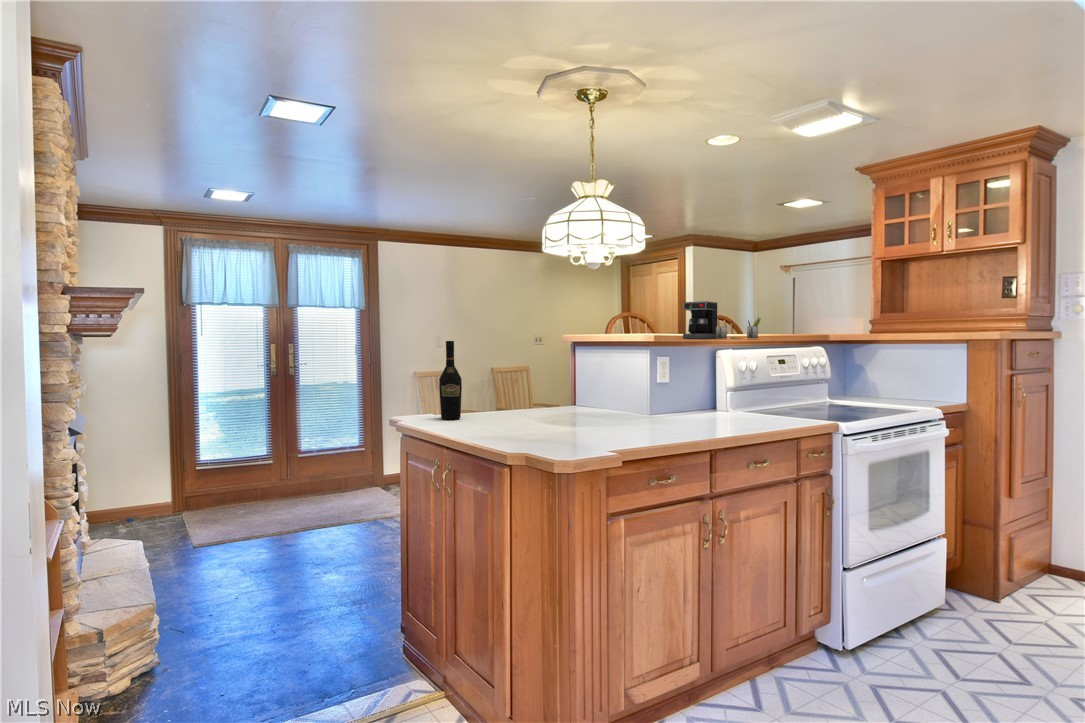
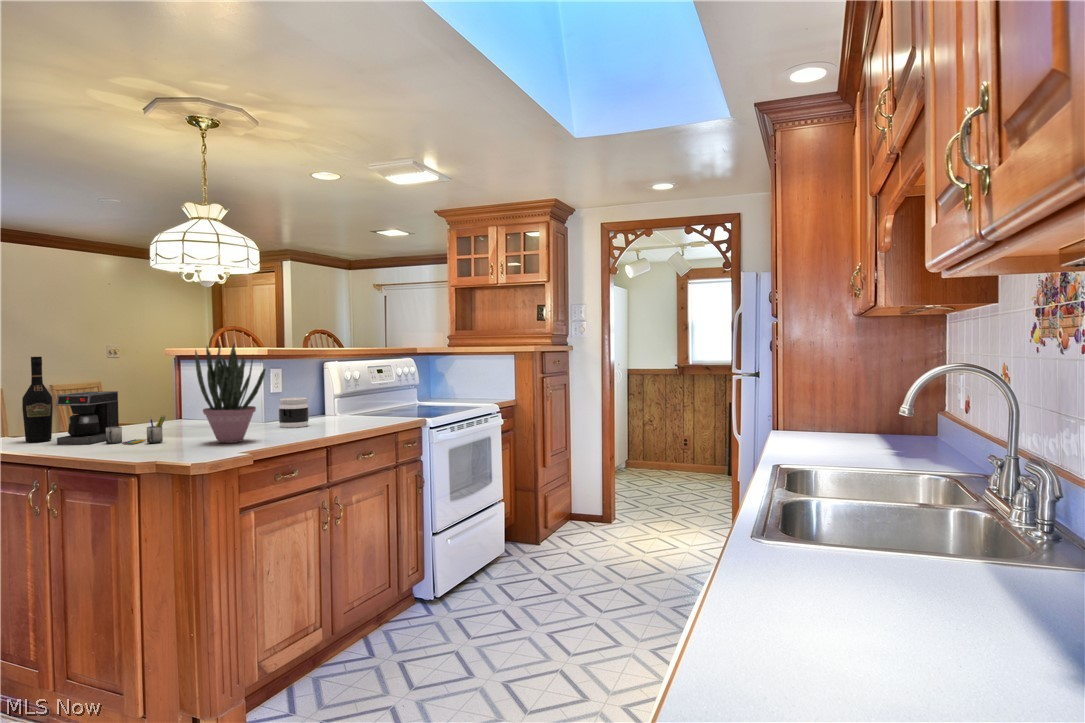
coffee maker: present [683,301,761,339] -> present [56,391,165,445]
potted plant: none [572,327,643,437] -> present [195,344,266,443]
jar: none [662,389,693,423] -> present [279,397,309,428]

